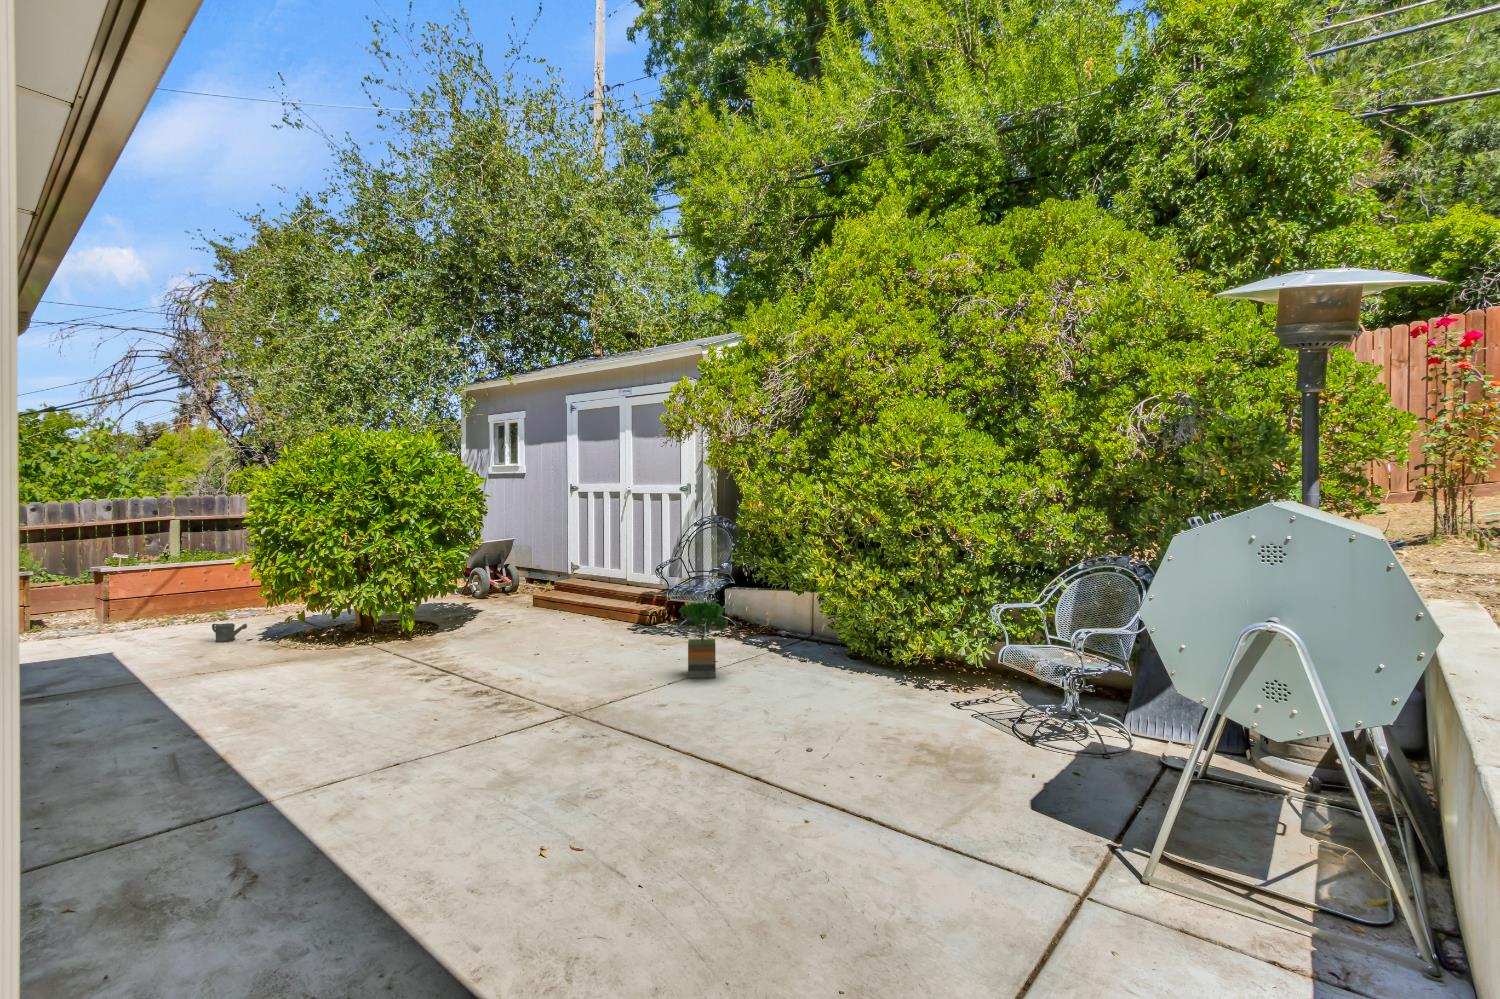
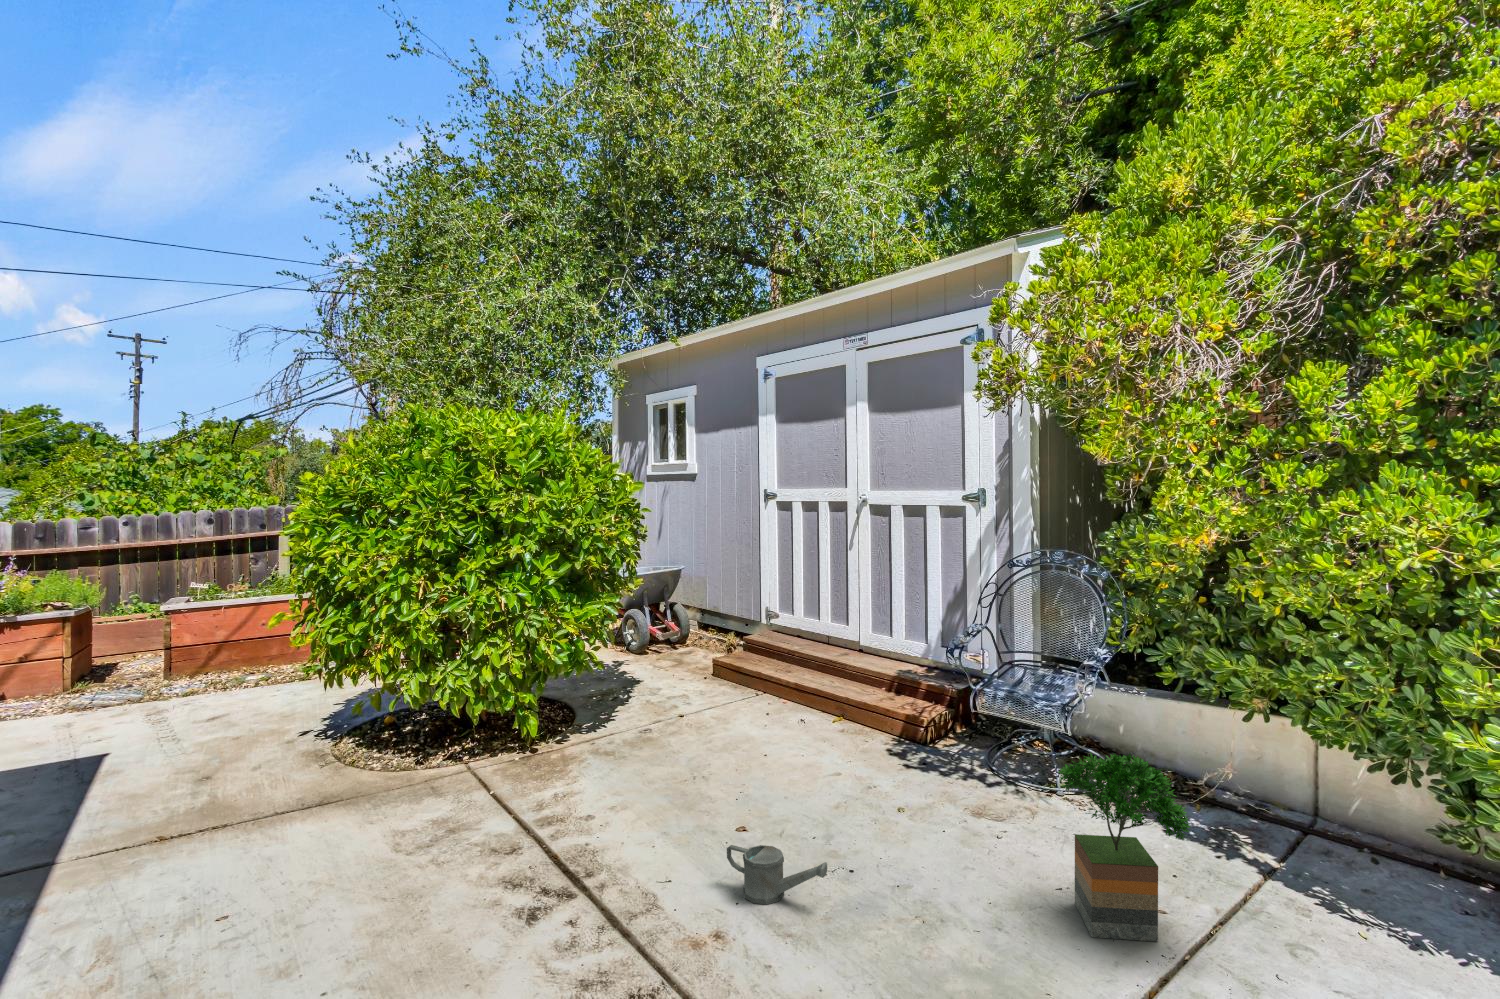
watering can: present [212,623,247,642] -> present [727,845,827,904]

